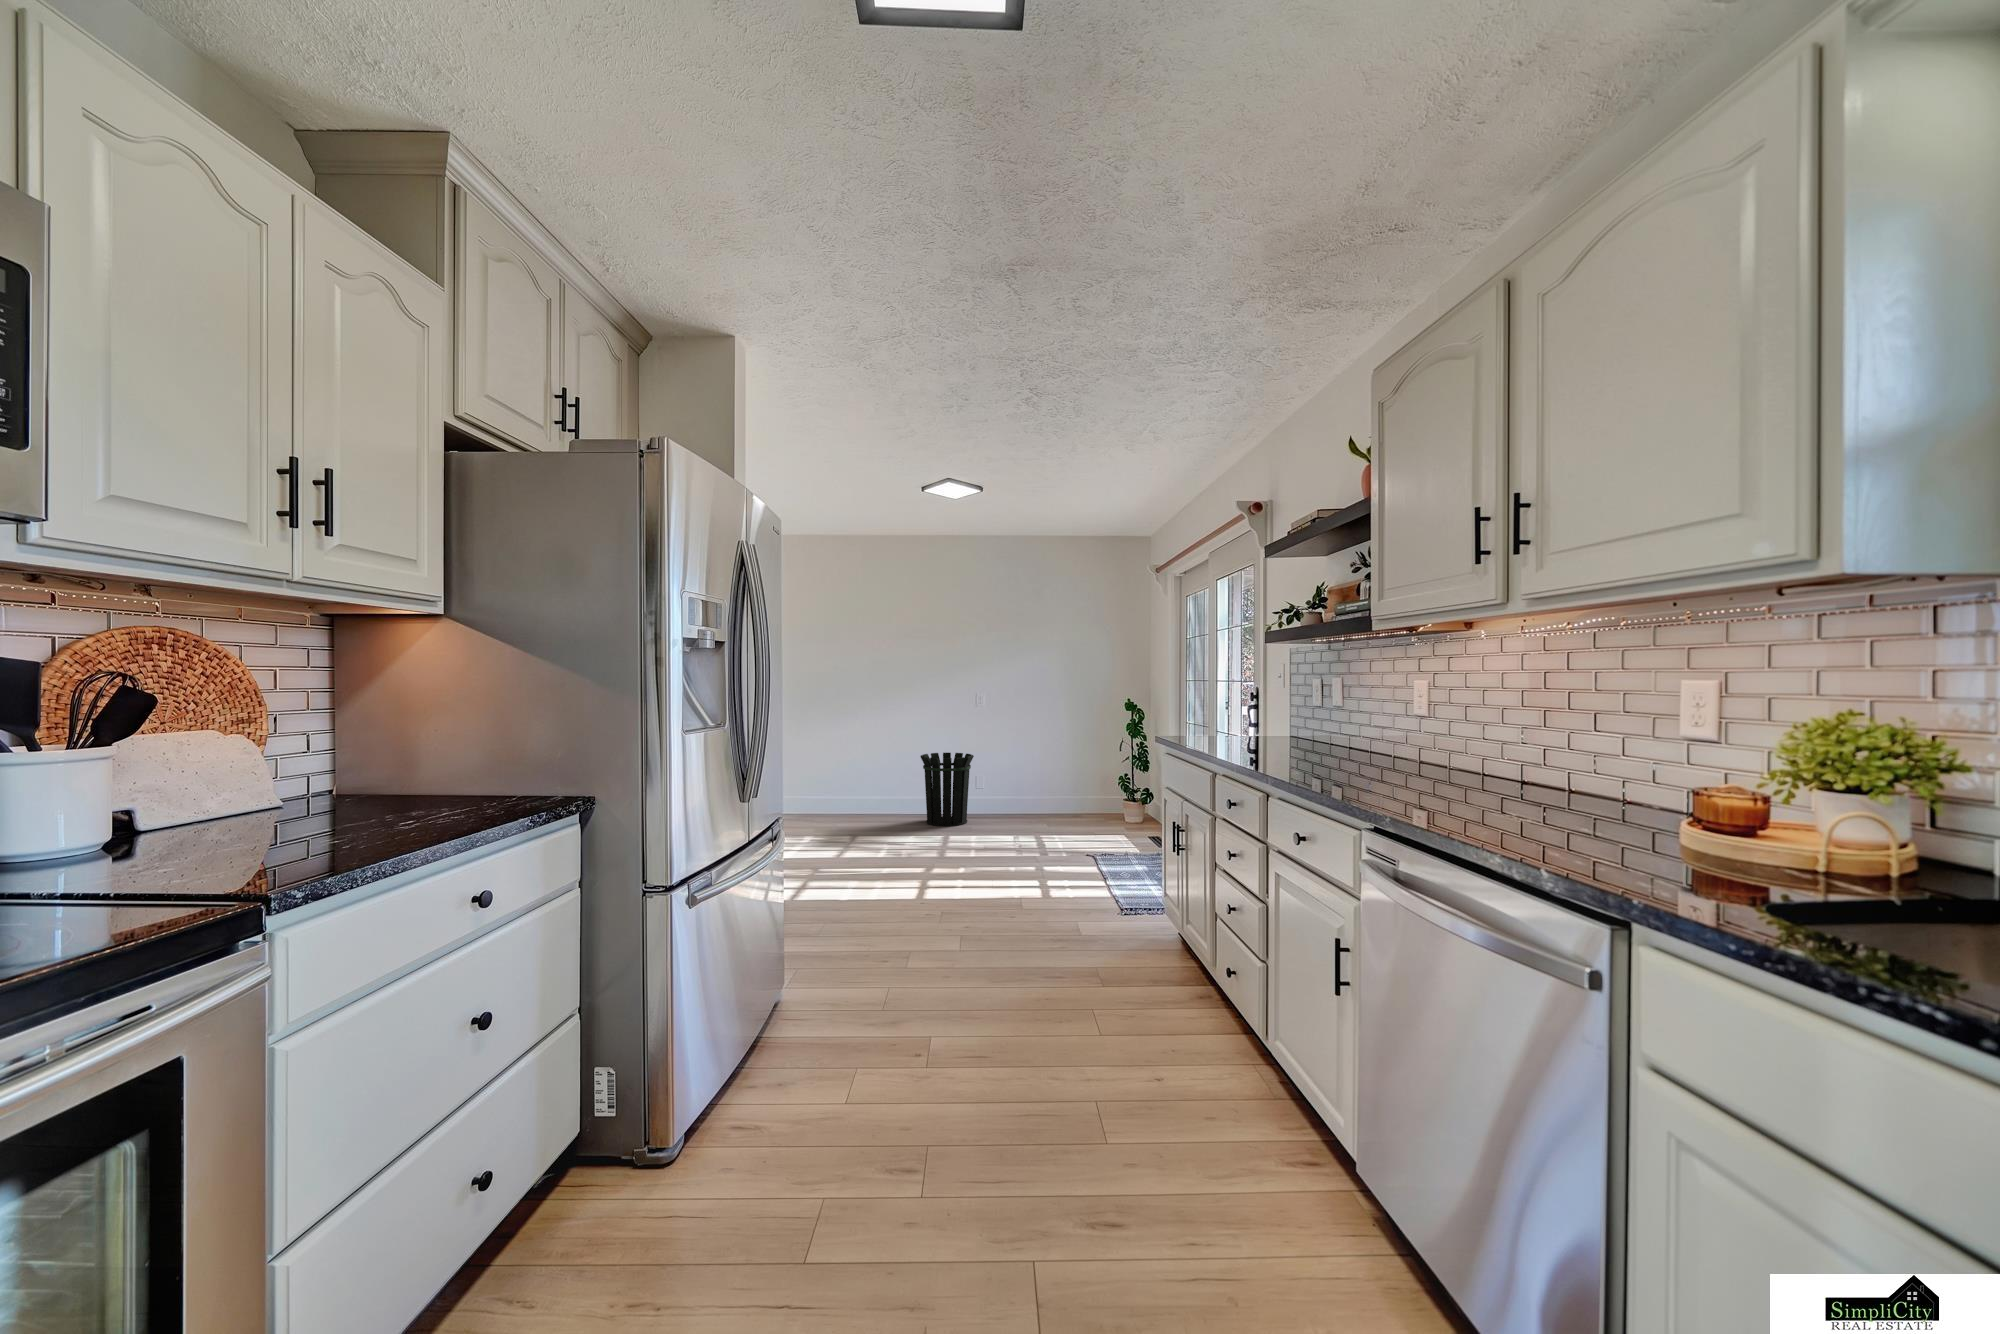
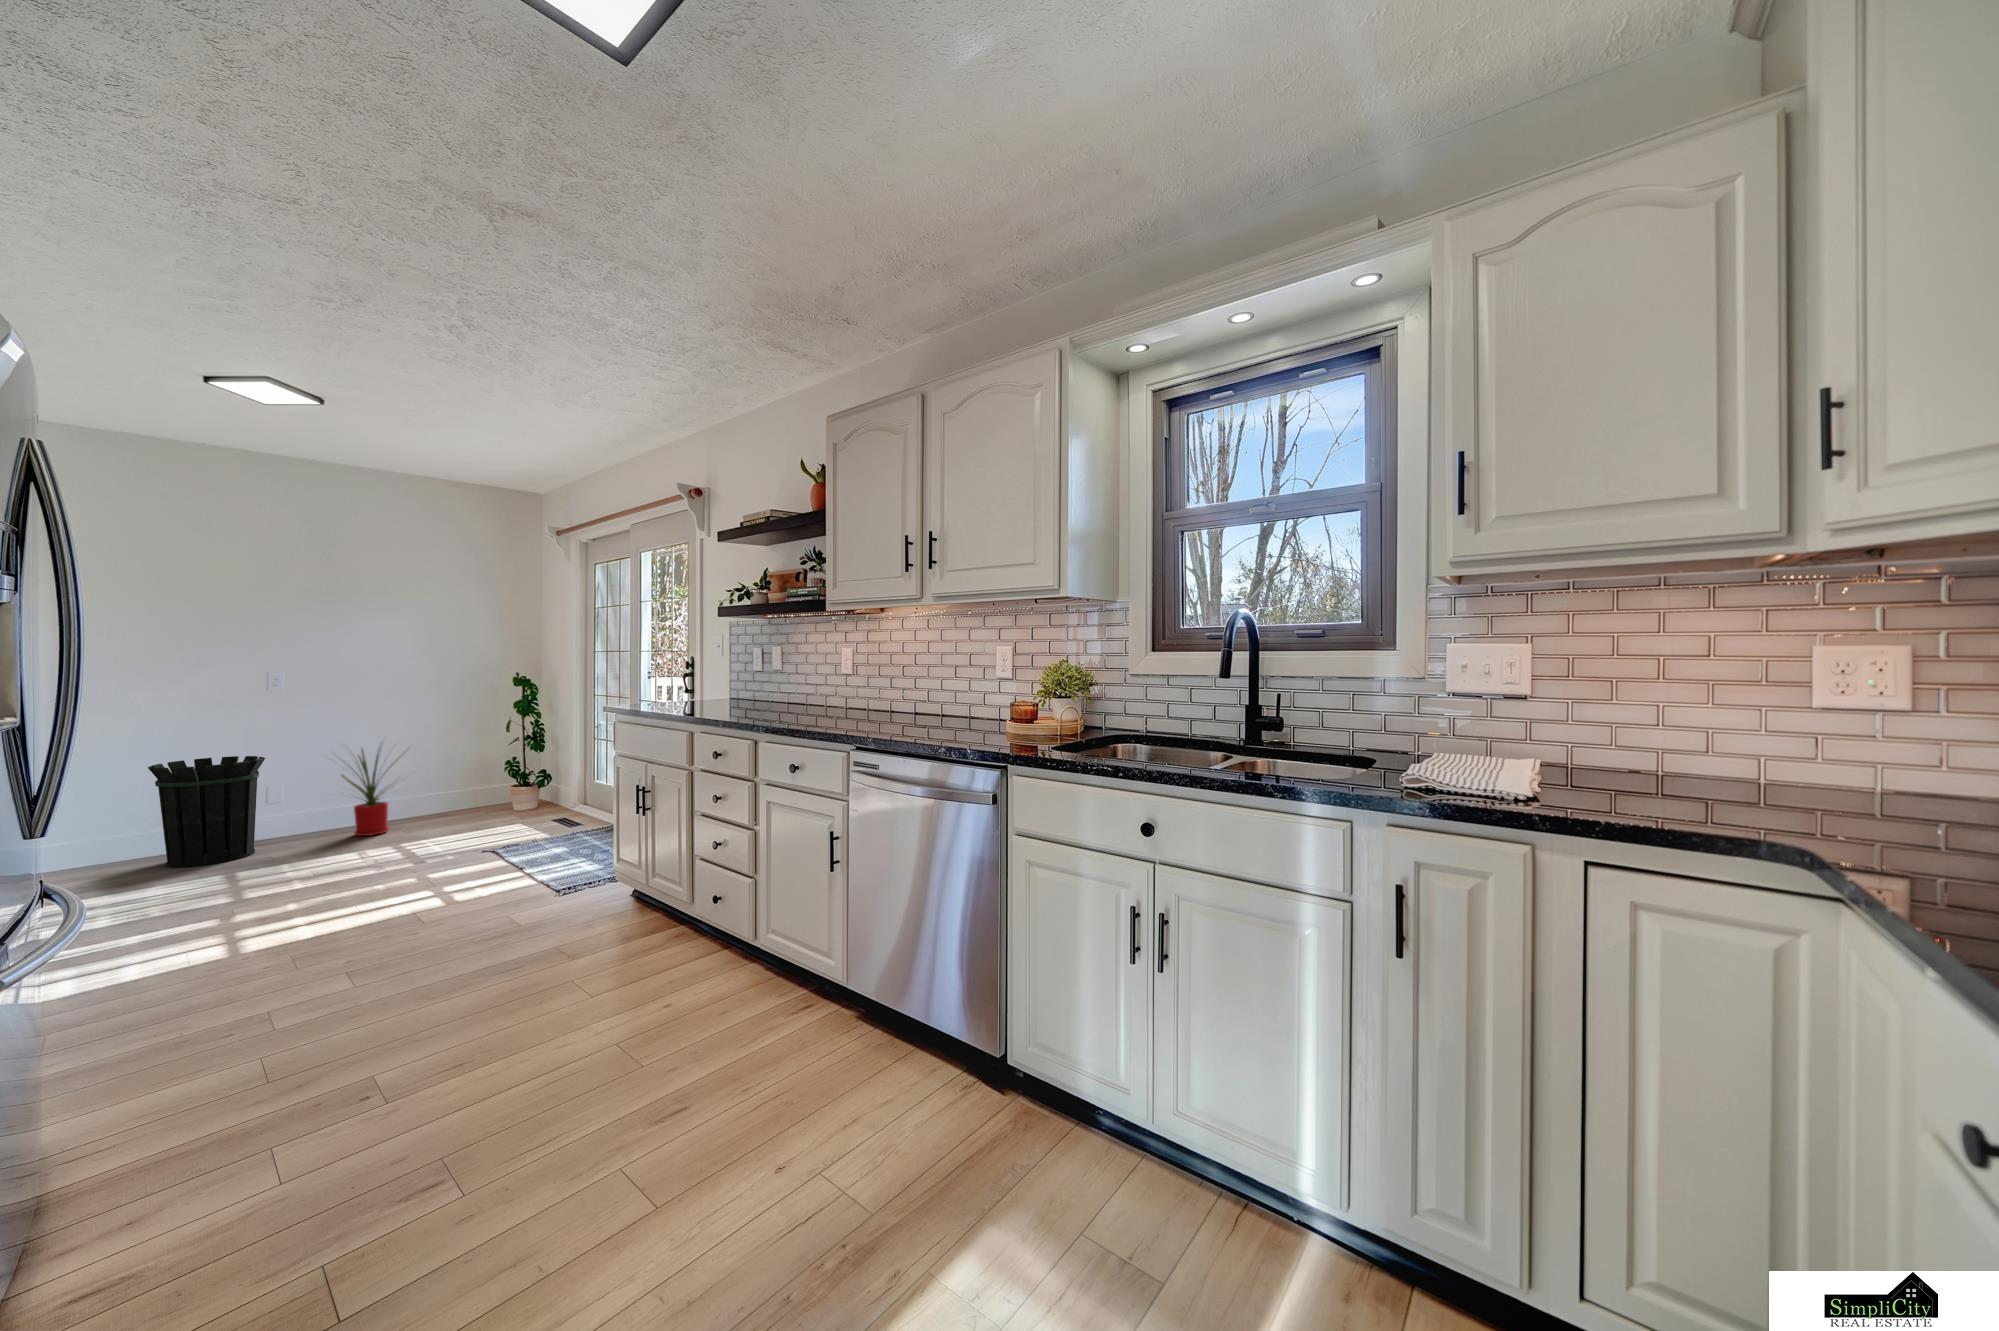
house plant: none [1003,747,1058,824] -> present [342,749,398,836]

